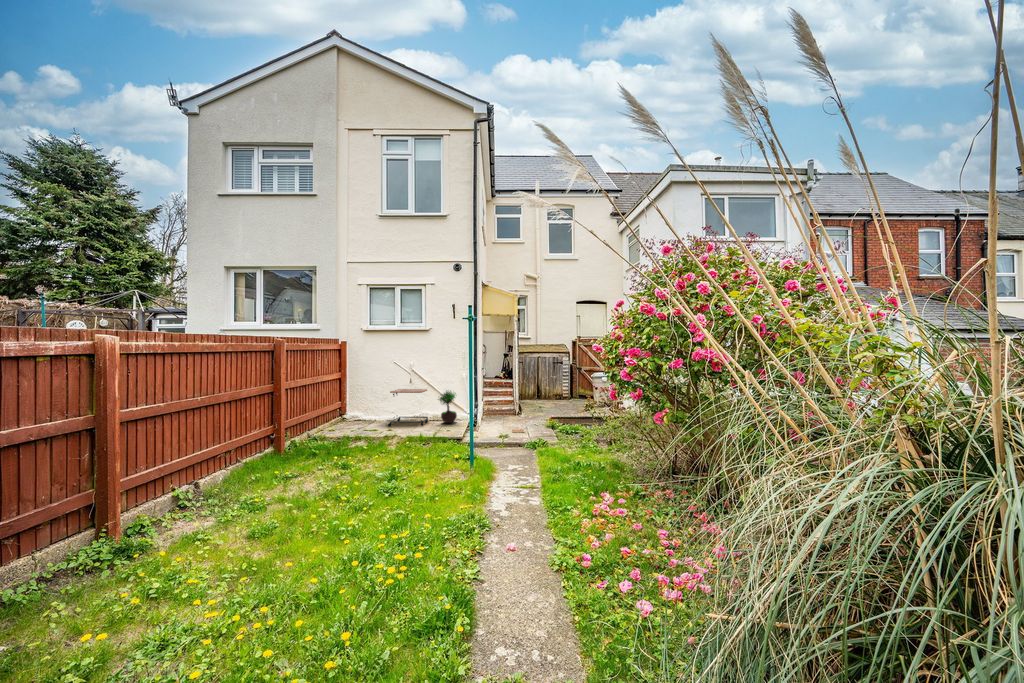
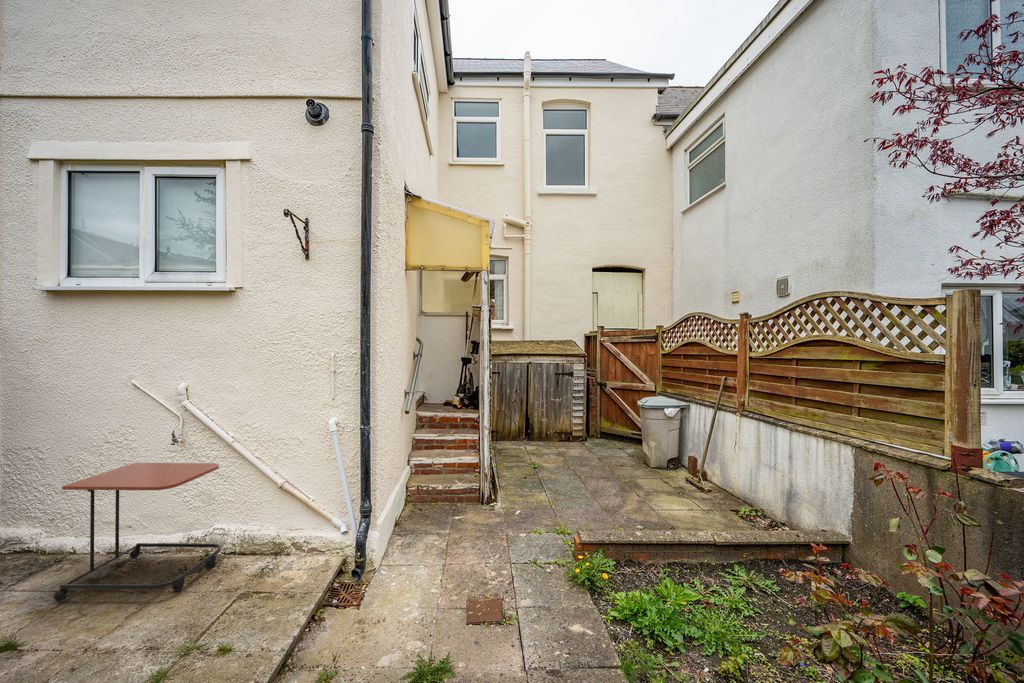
potted tree: present [438,391,457,423] -> none [227,466,304,573]

